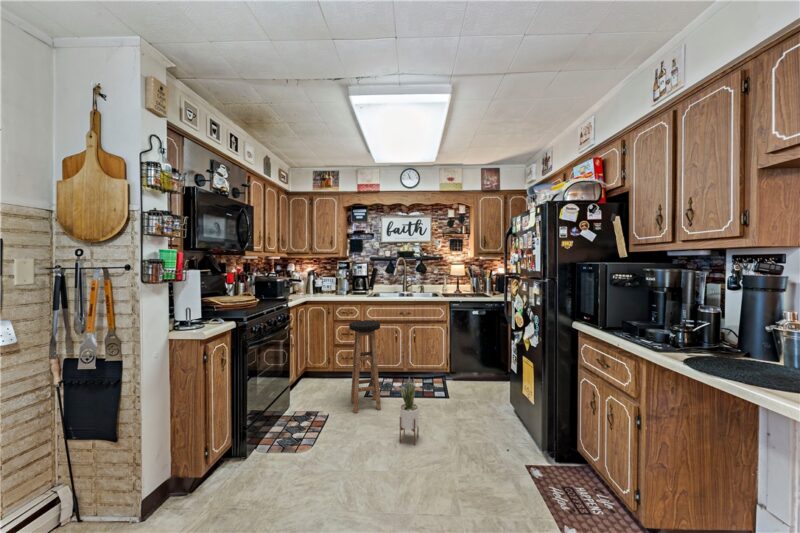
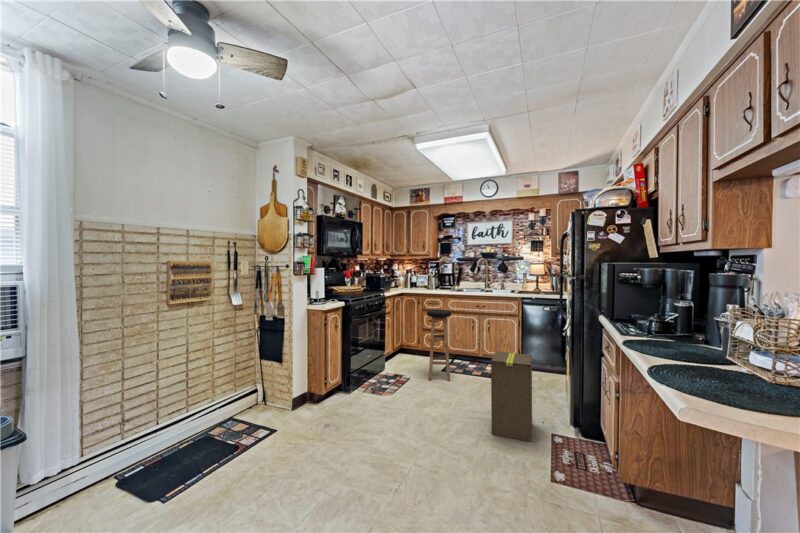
cardboard box: none [458,375,515,489] -> present [491,352,532,442]
potted plant: present [400,378,419,445] -> none [454,352,472,405]

